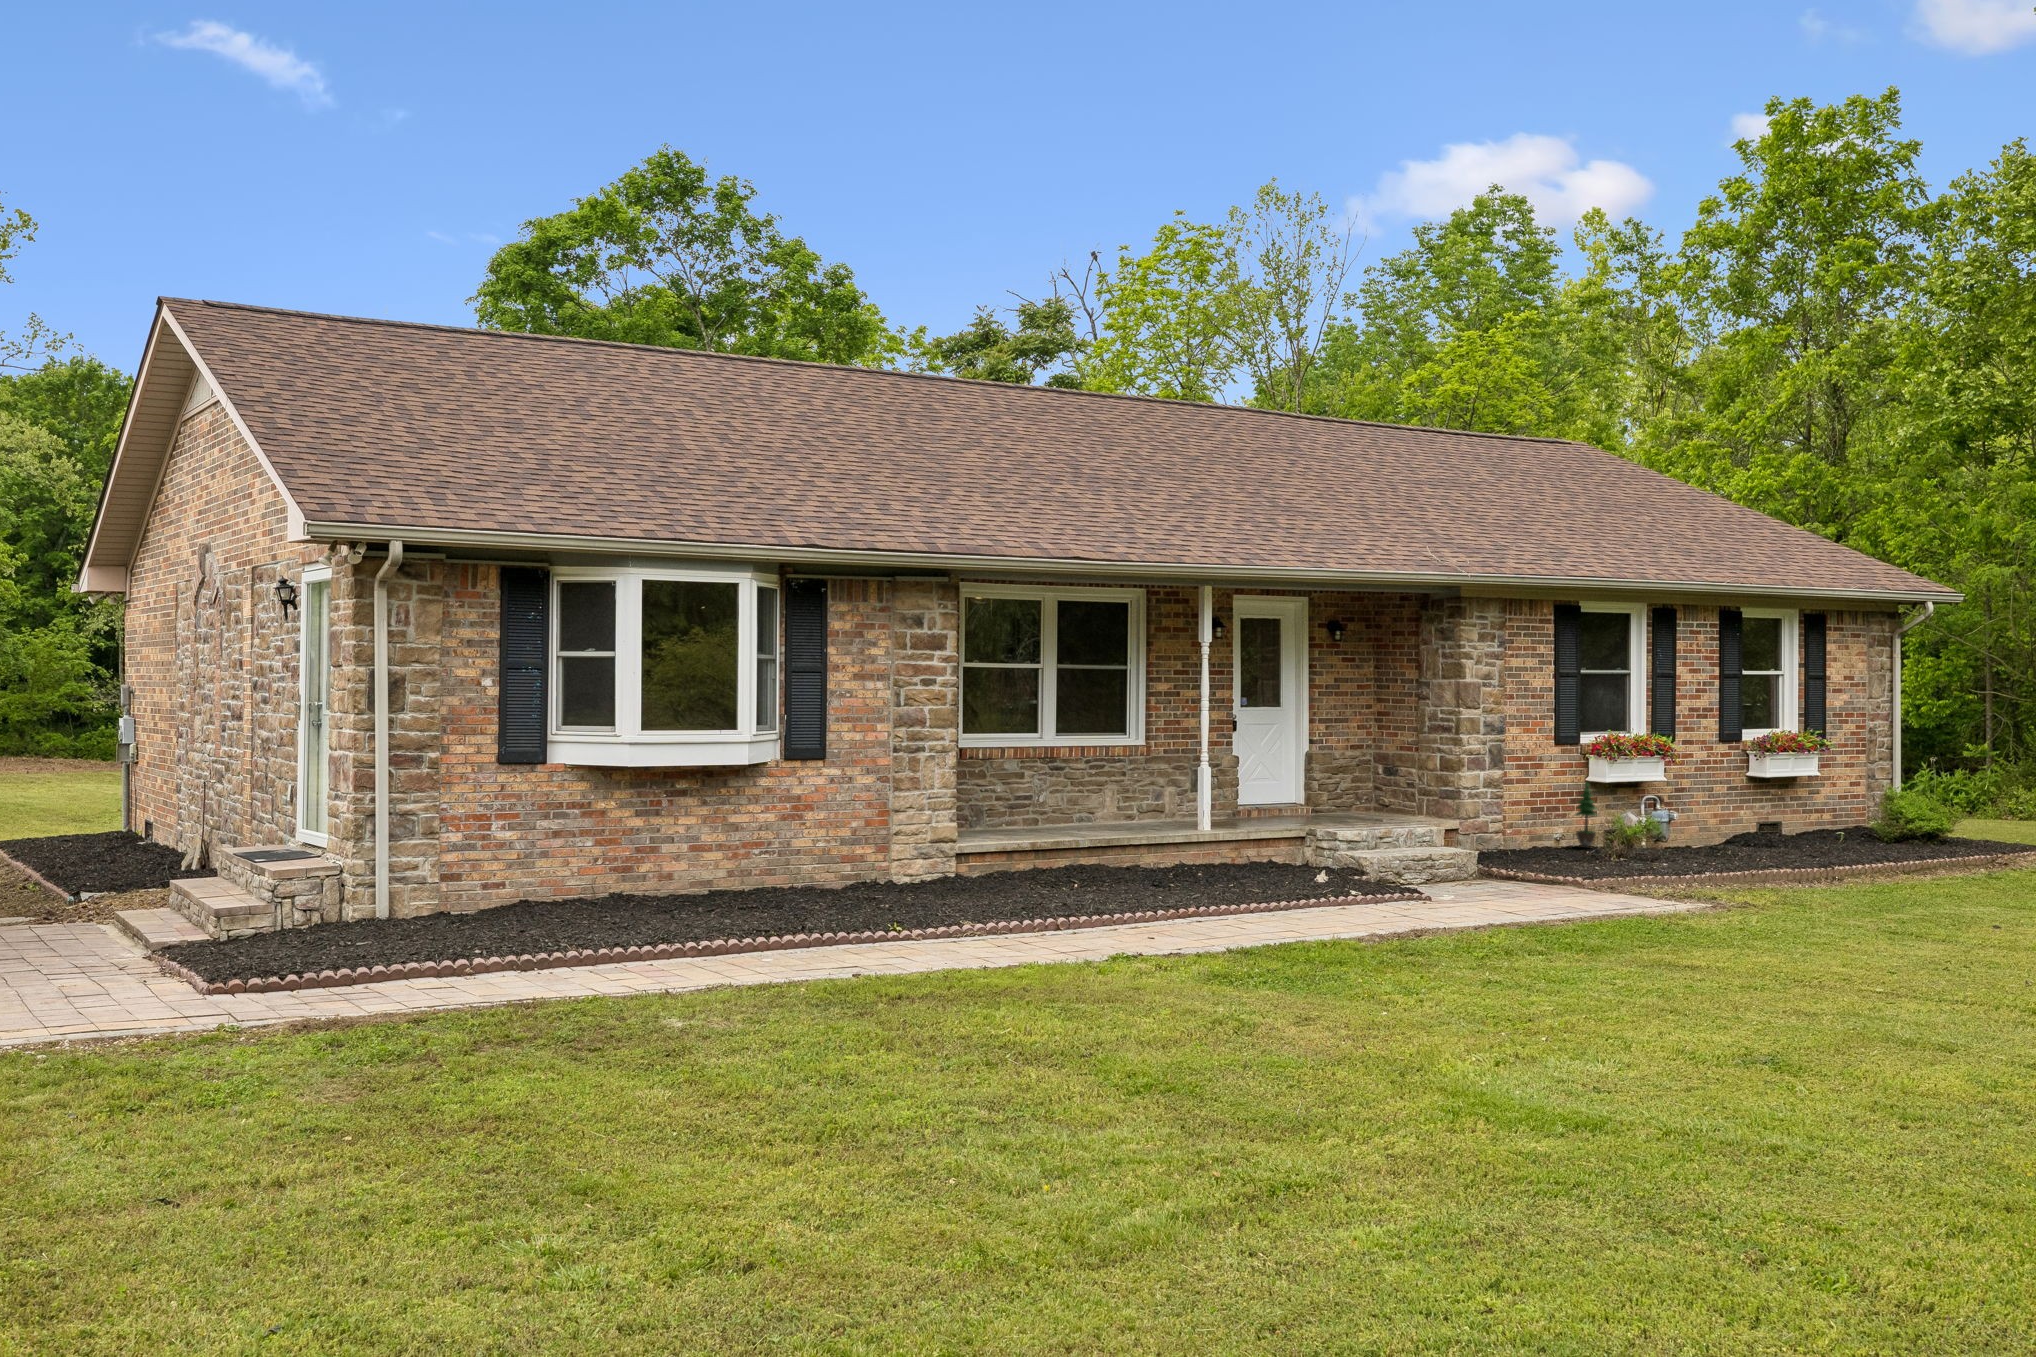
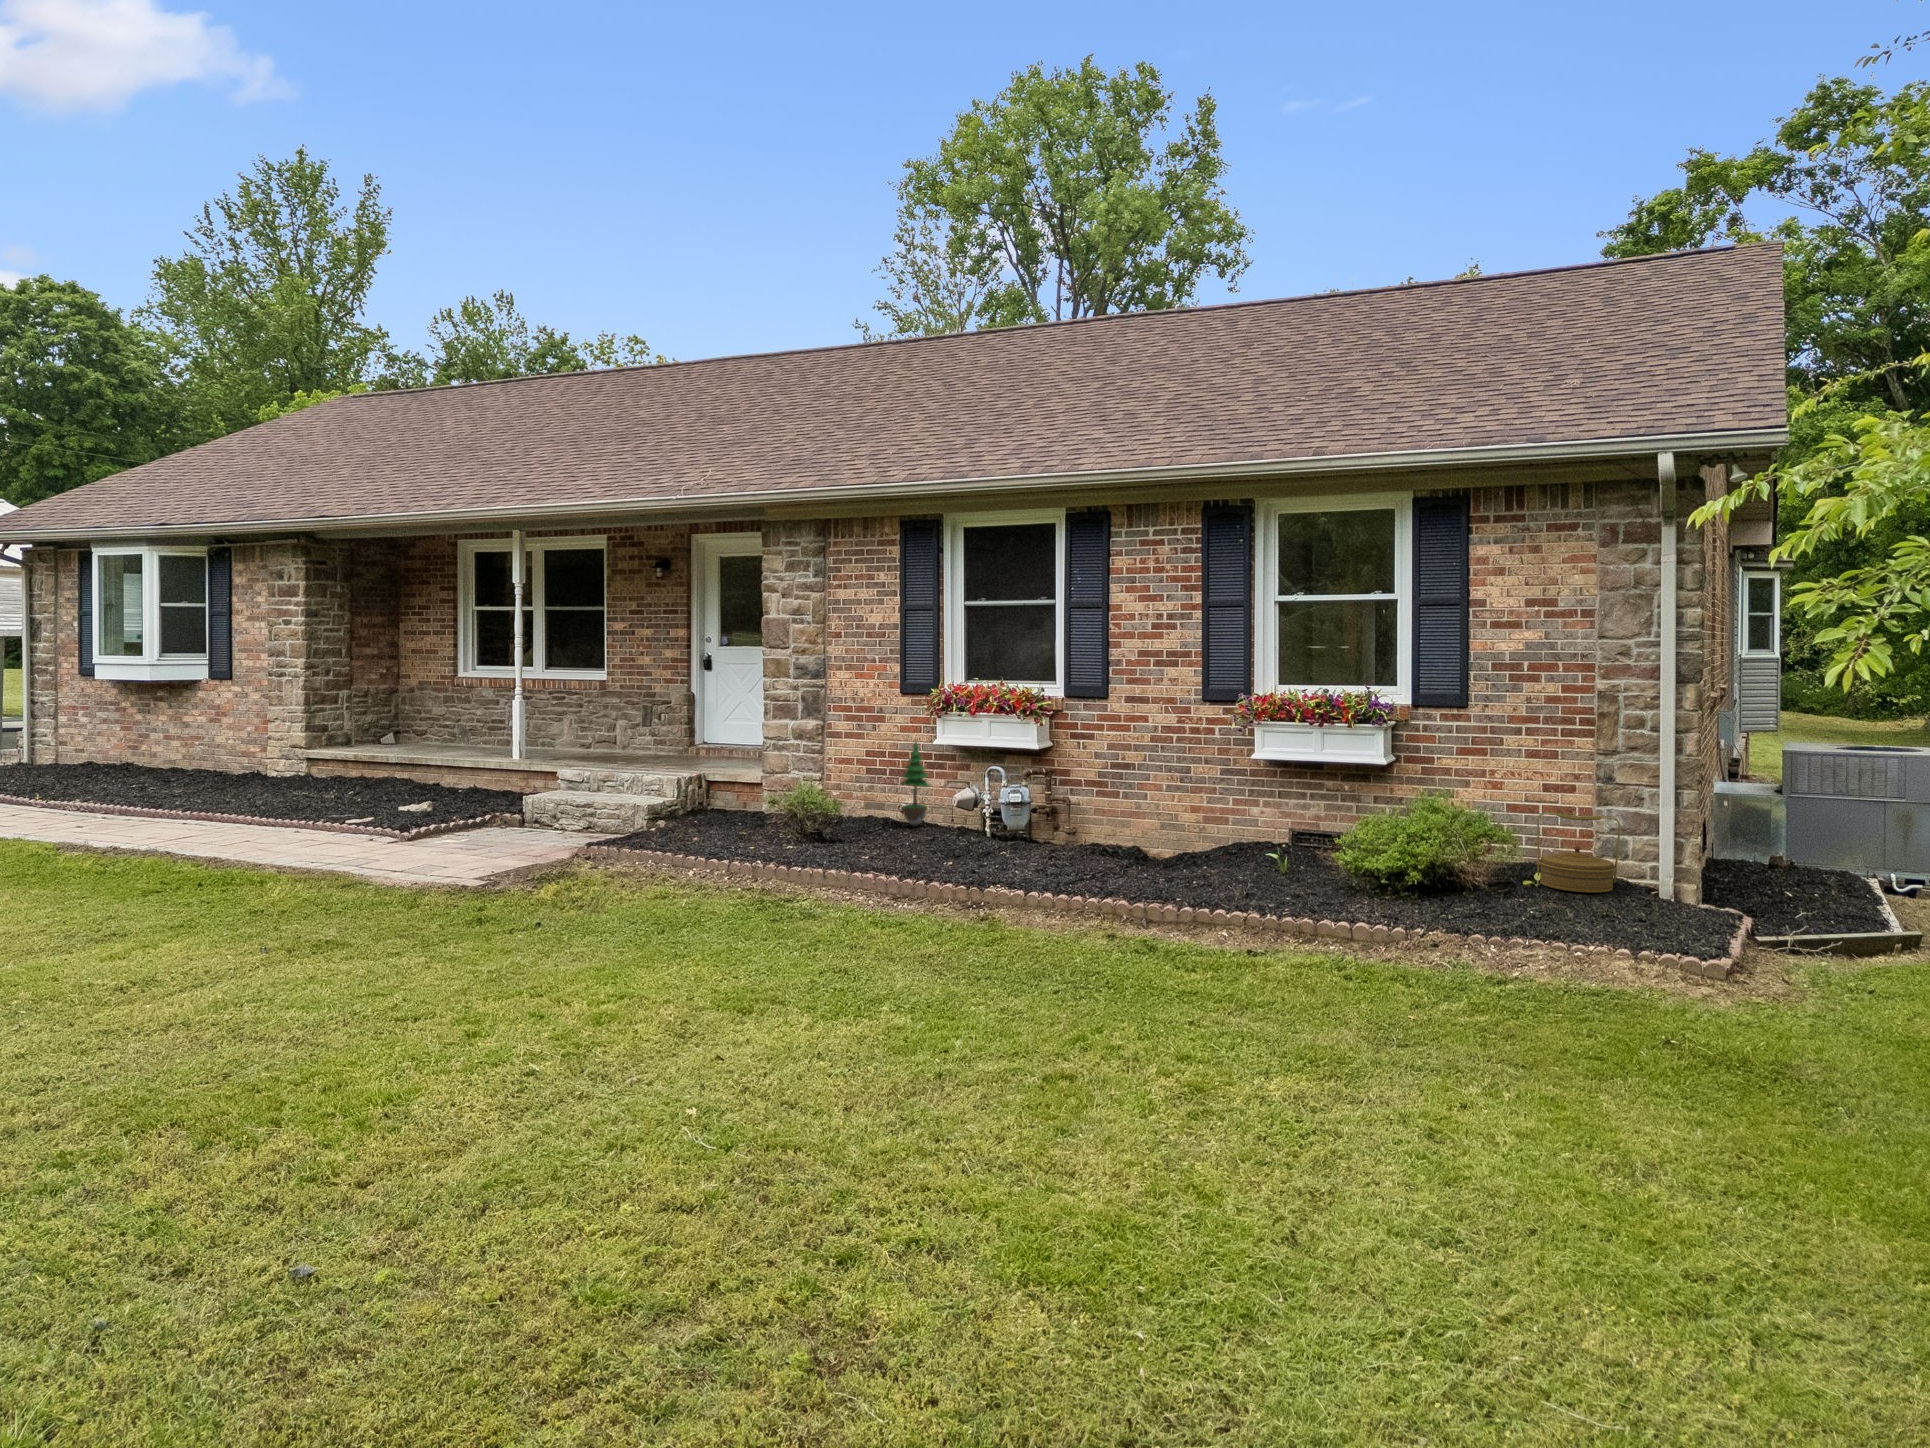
woven basket: none [1861,797,1901,838] -> present [1537,812,1621,893]

